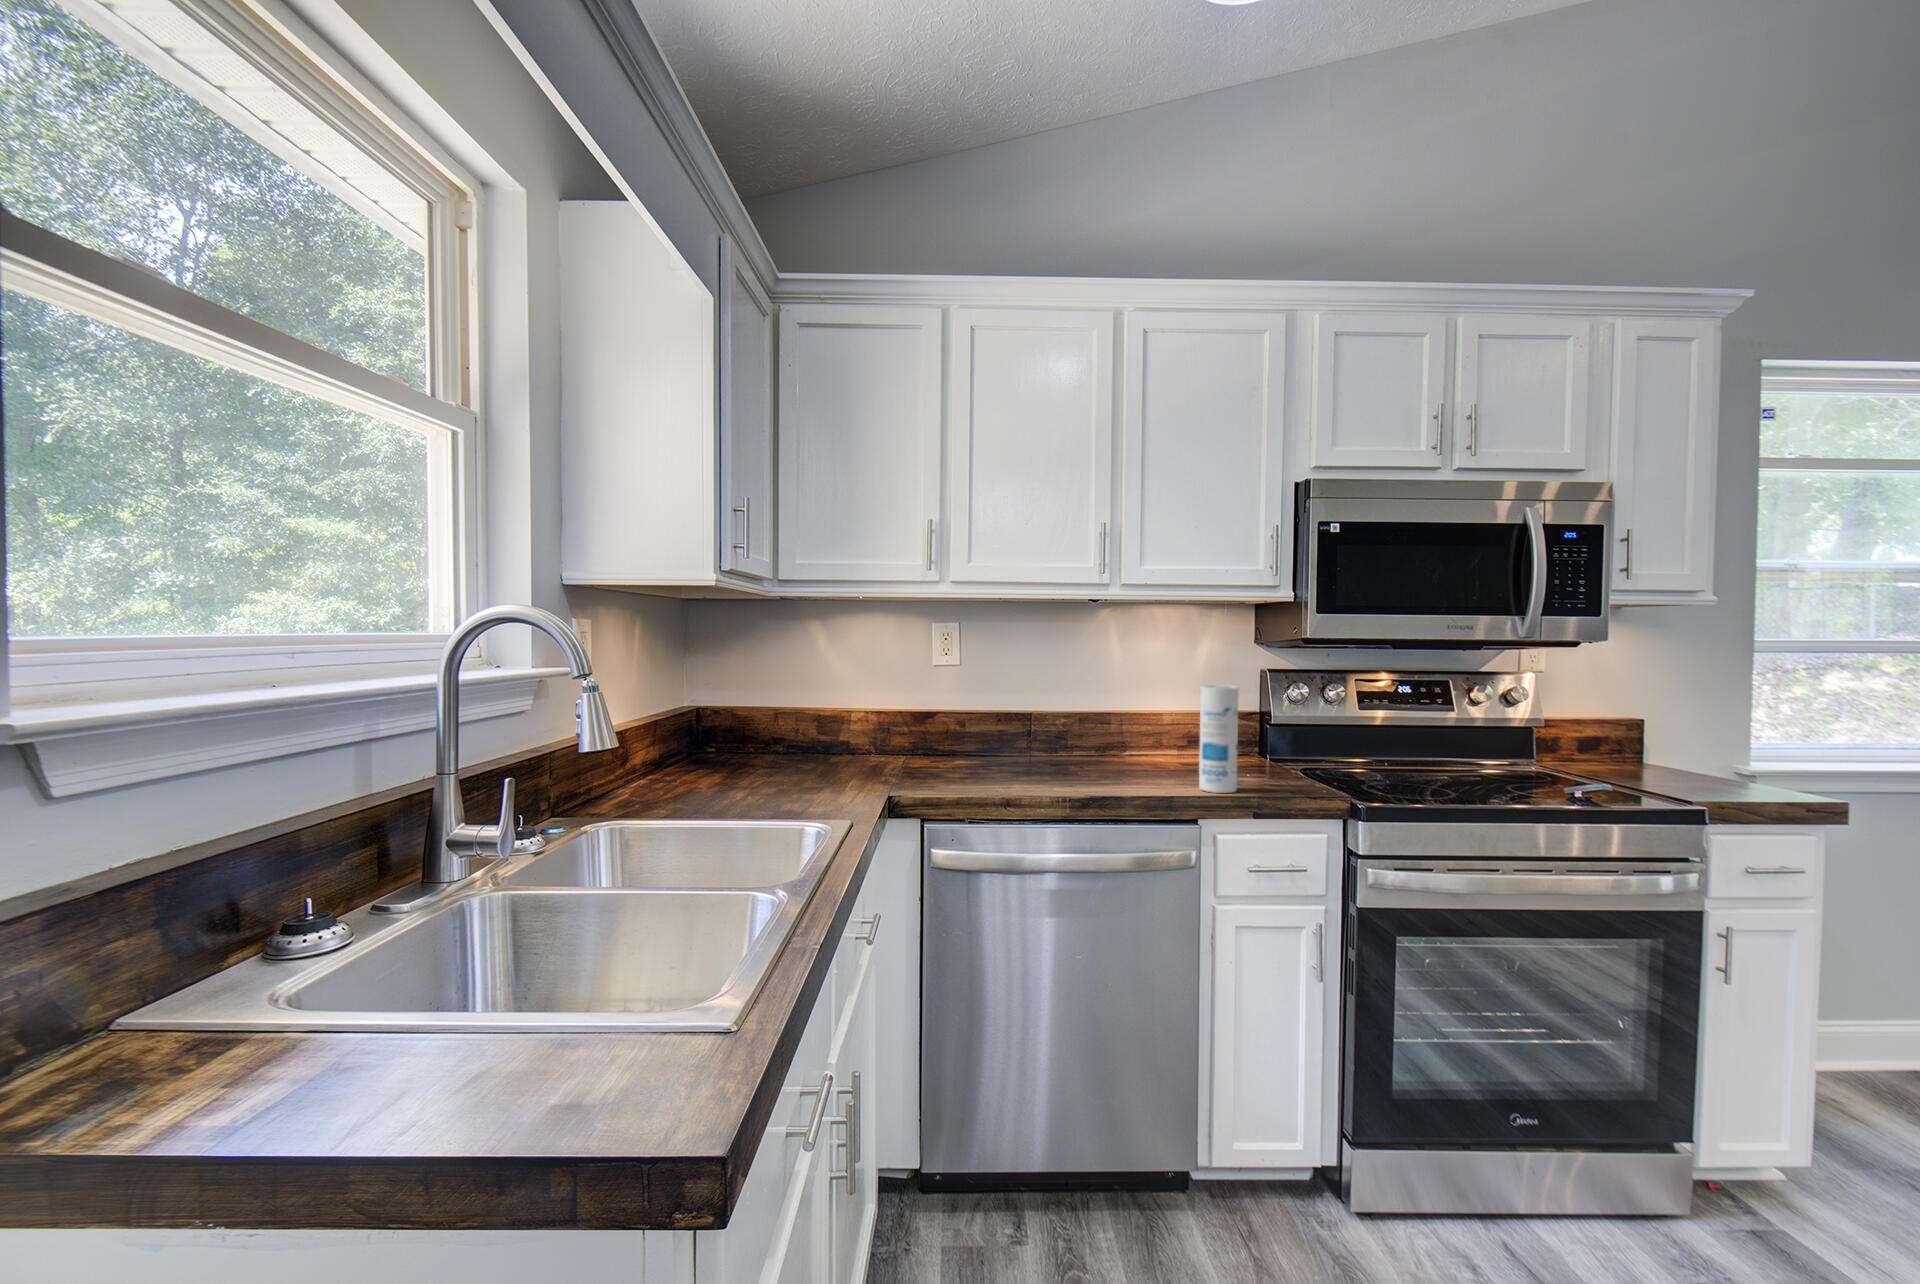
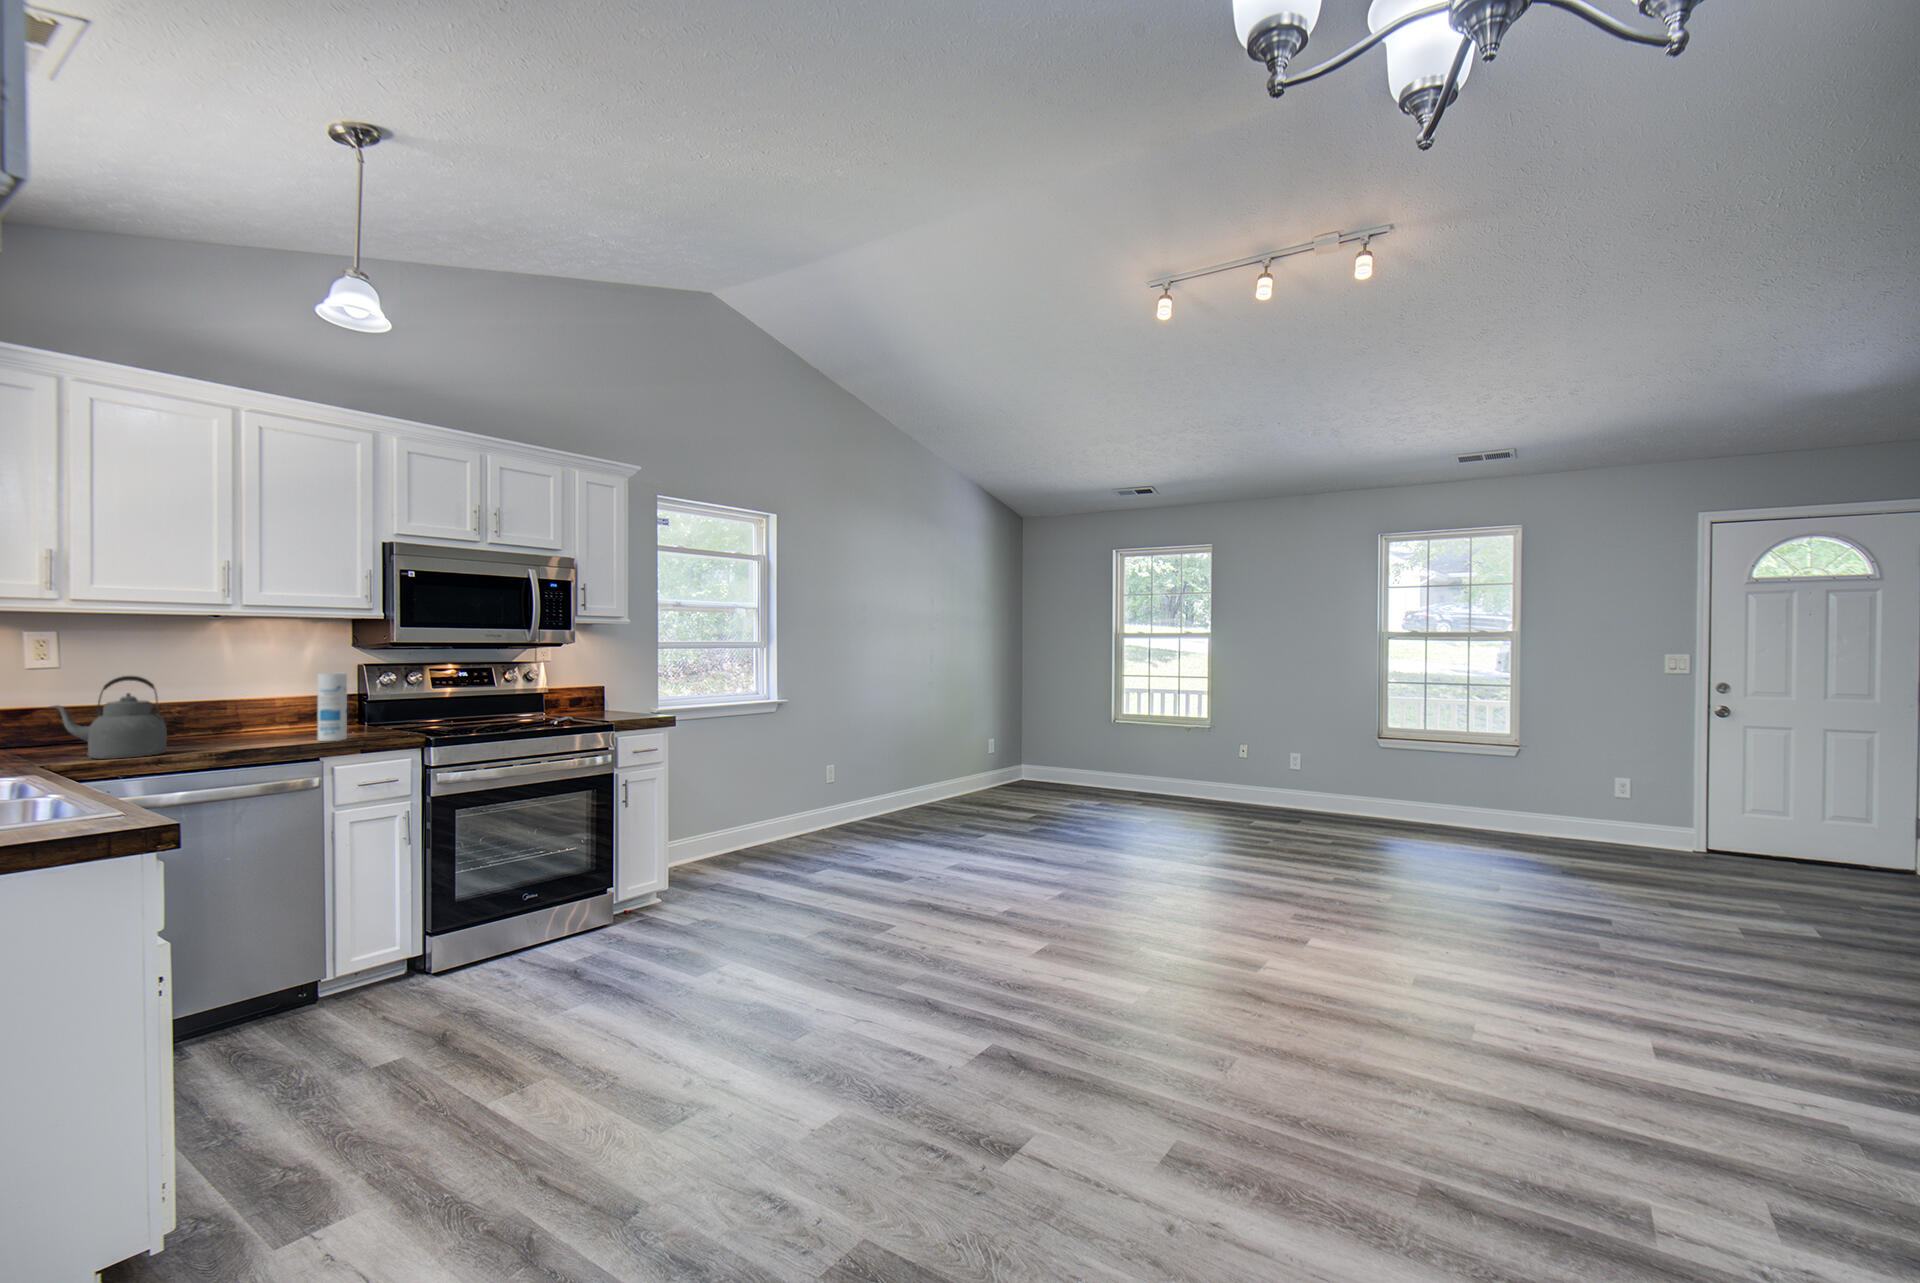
kettle: none [925,680,1030,791] -> present [51,676,167,759]

